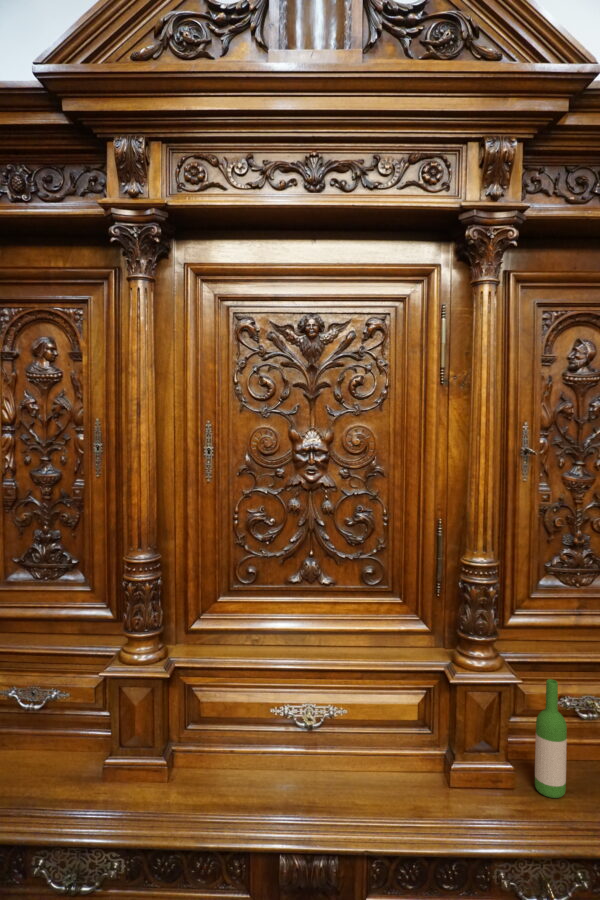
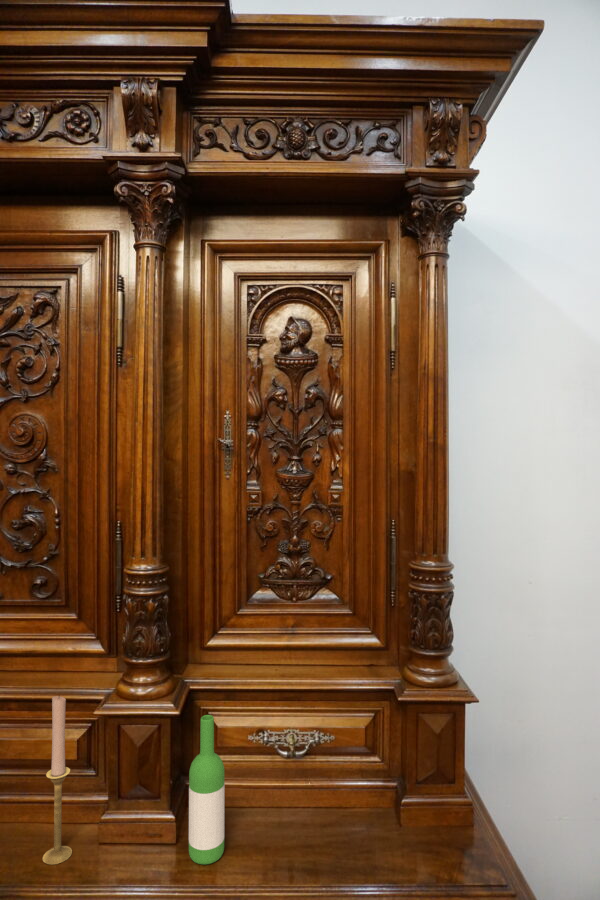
candlestick: none [419,667,442,804] -> present [43,696,72,865]

